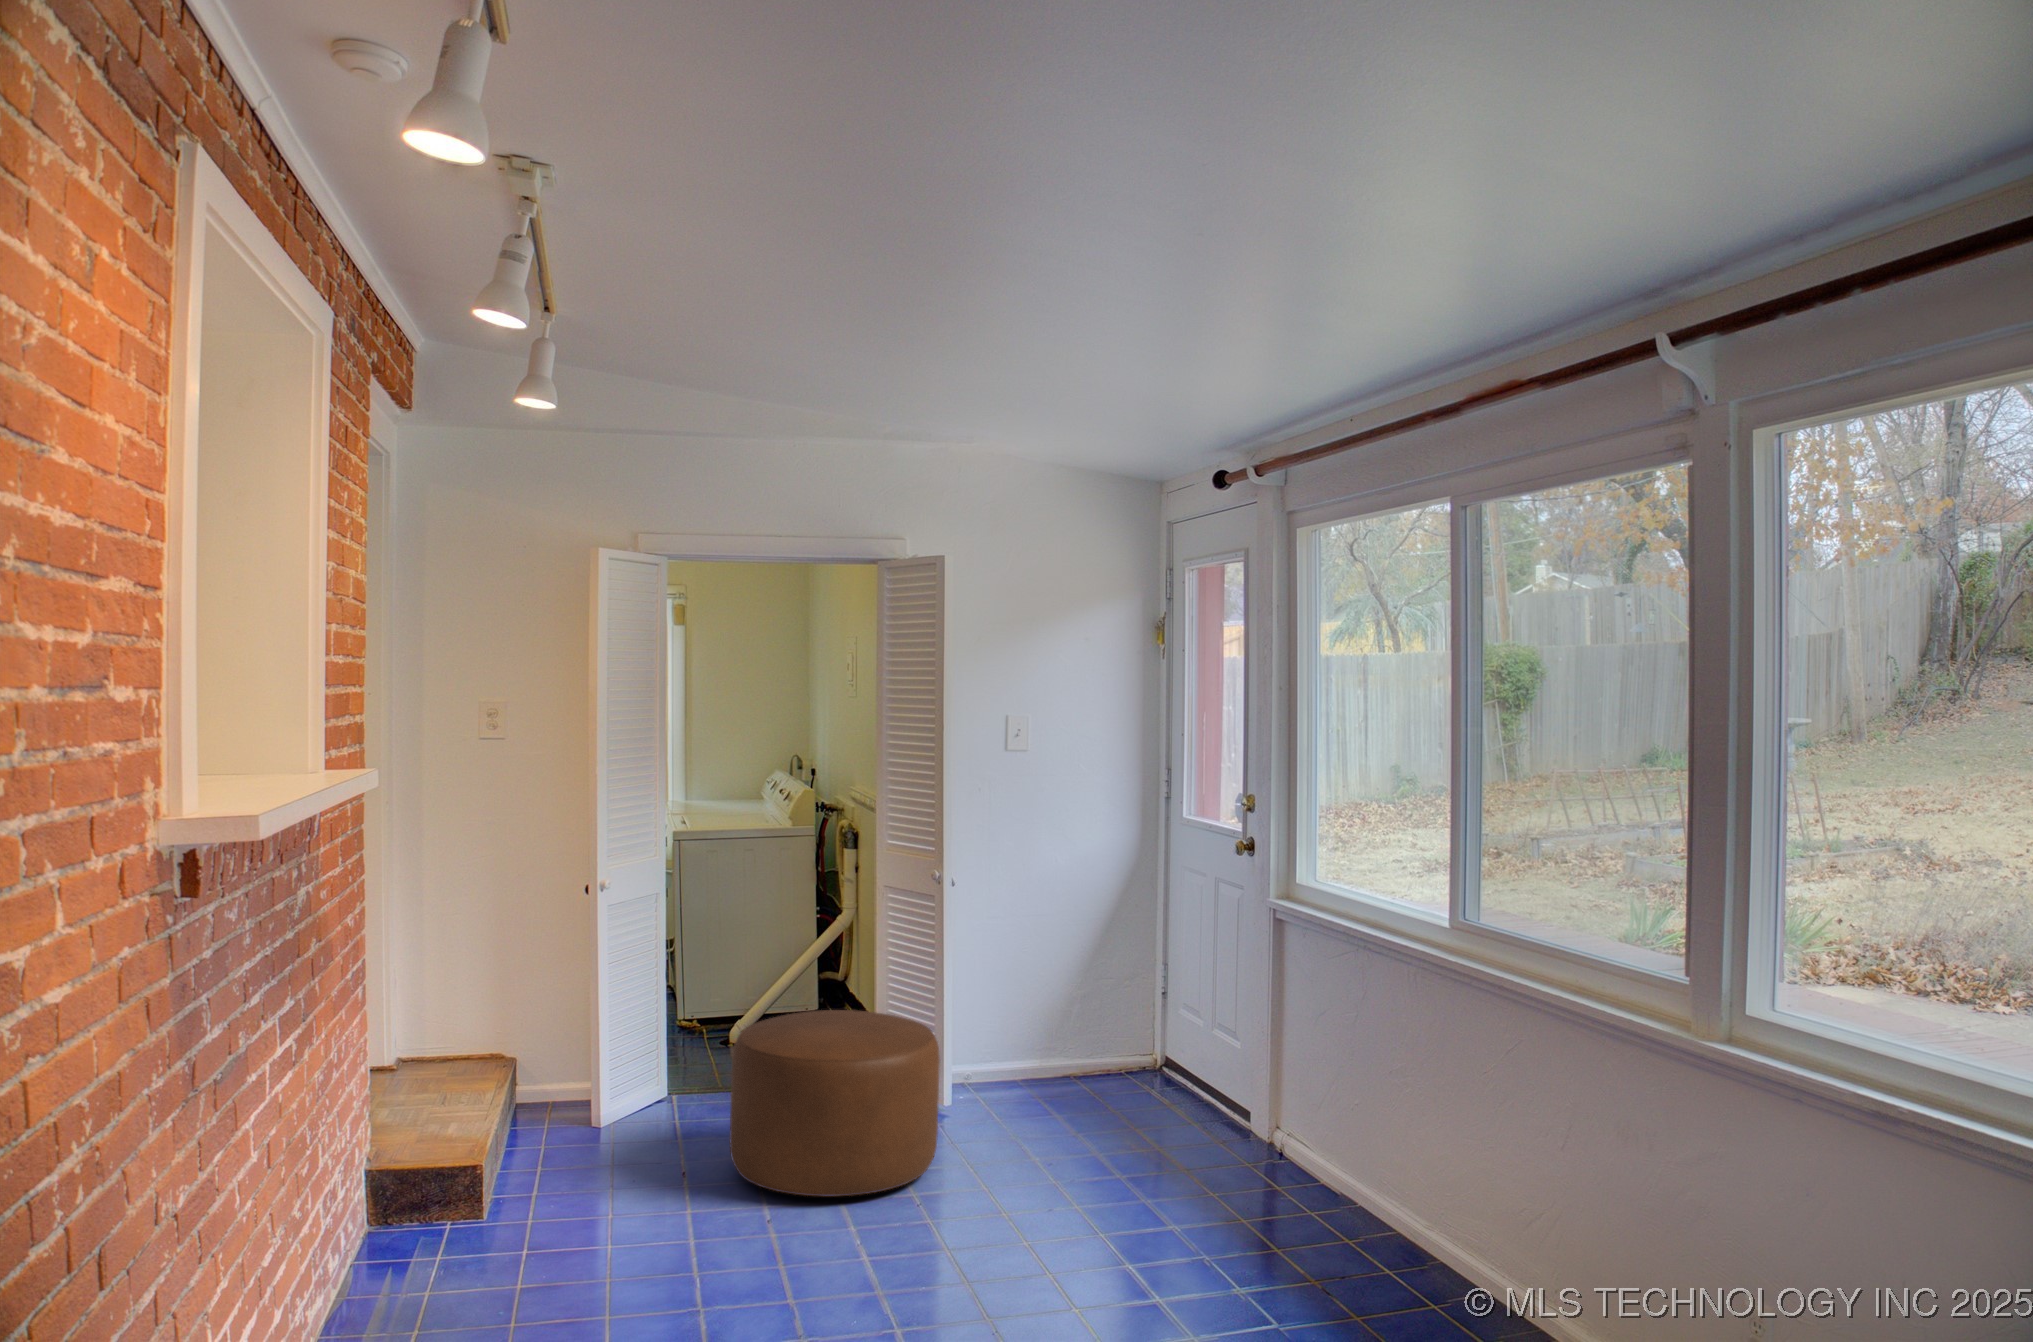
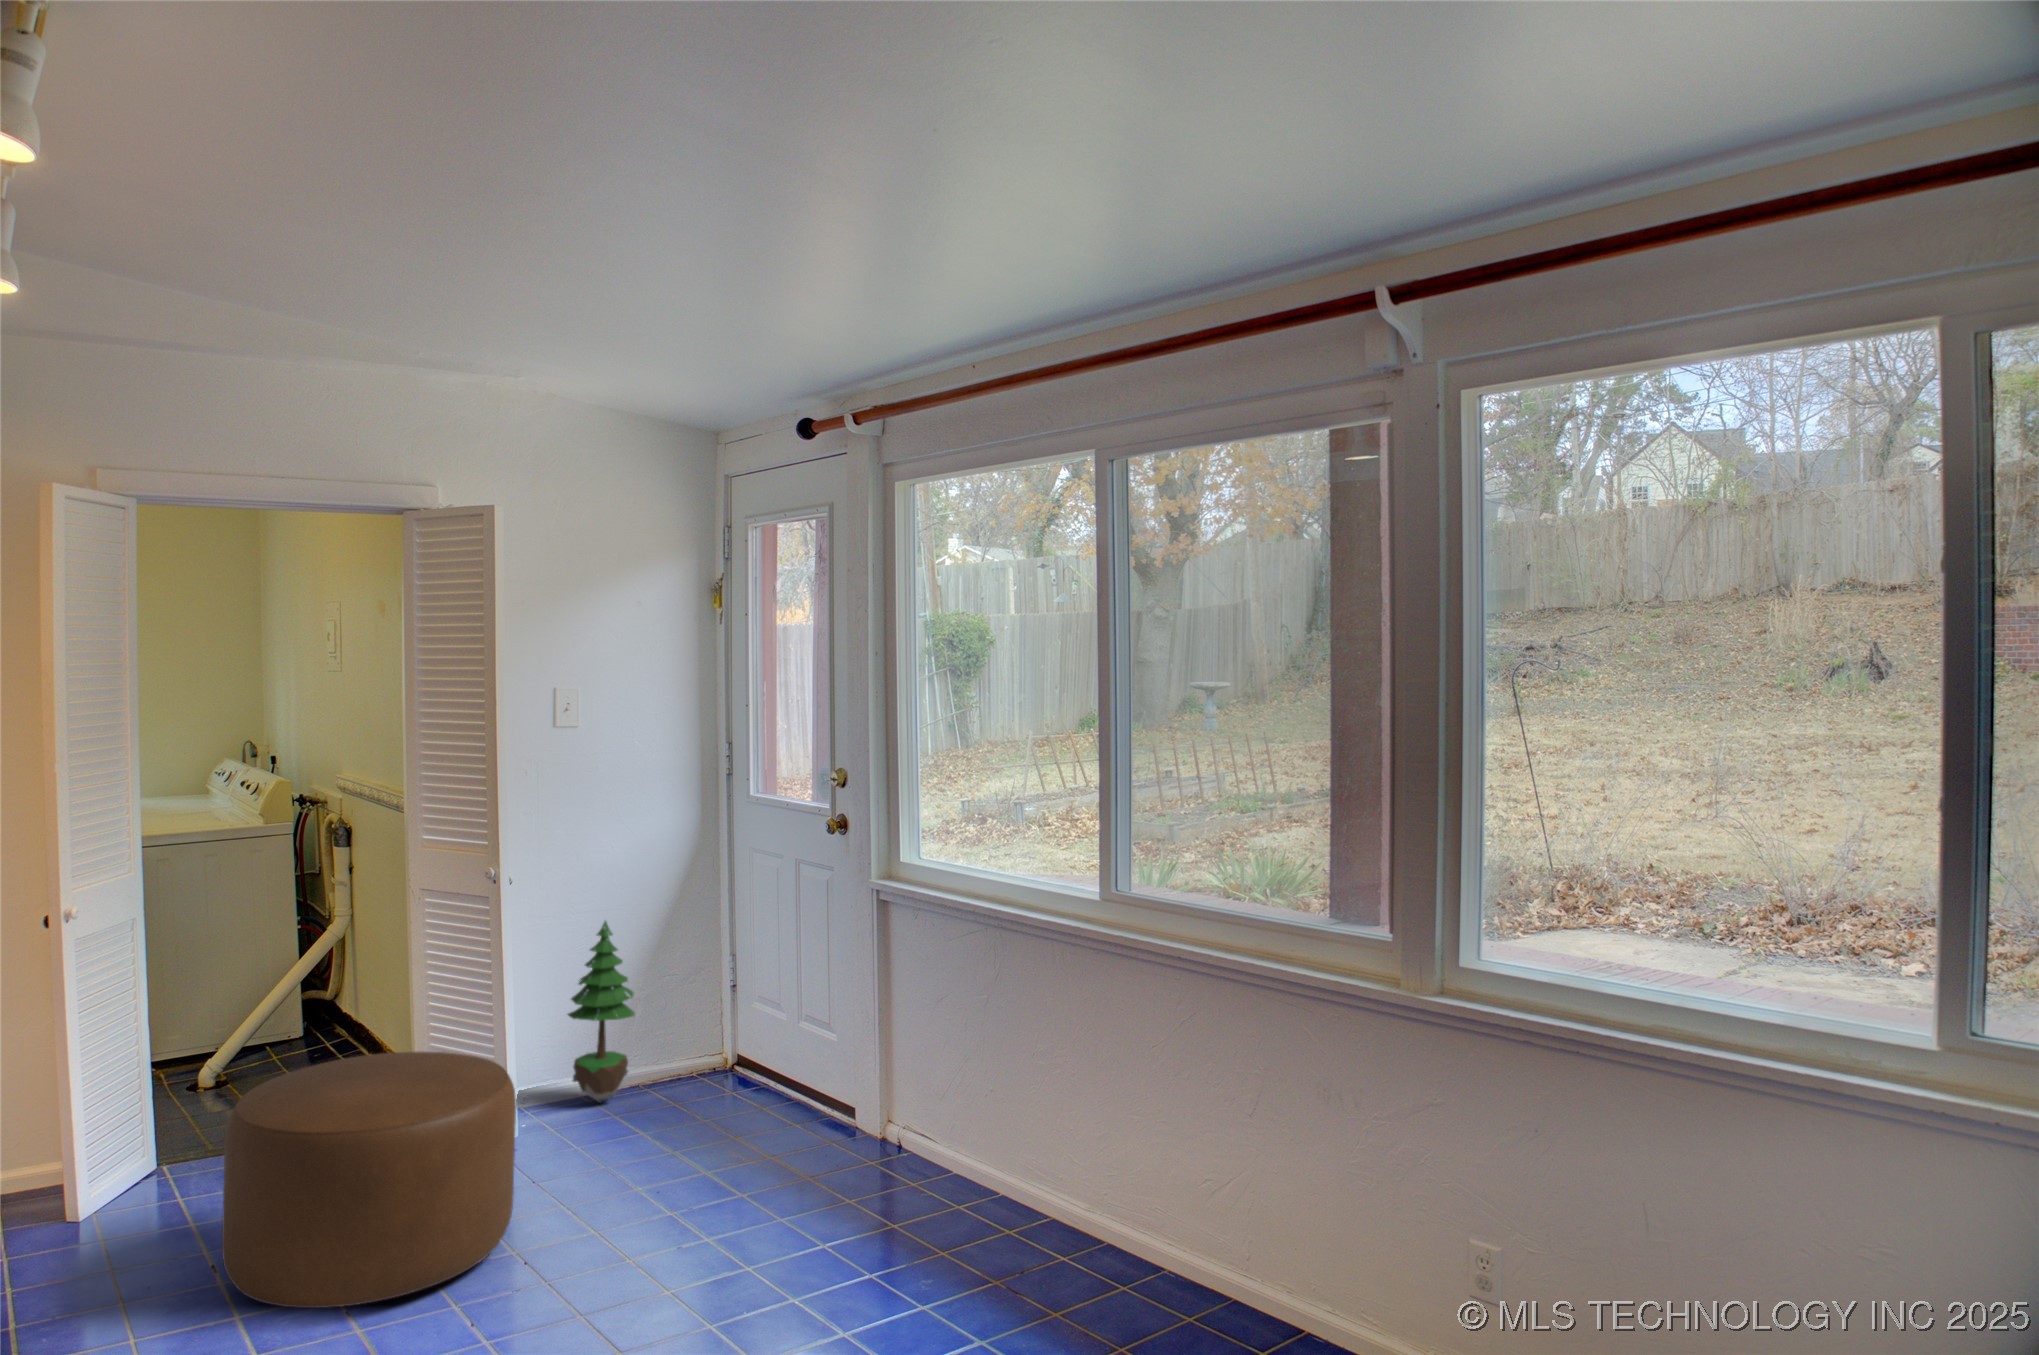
potted tree: none [1007,921,1066,1087] -> present [568,921,635,1102]

